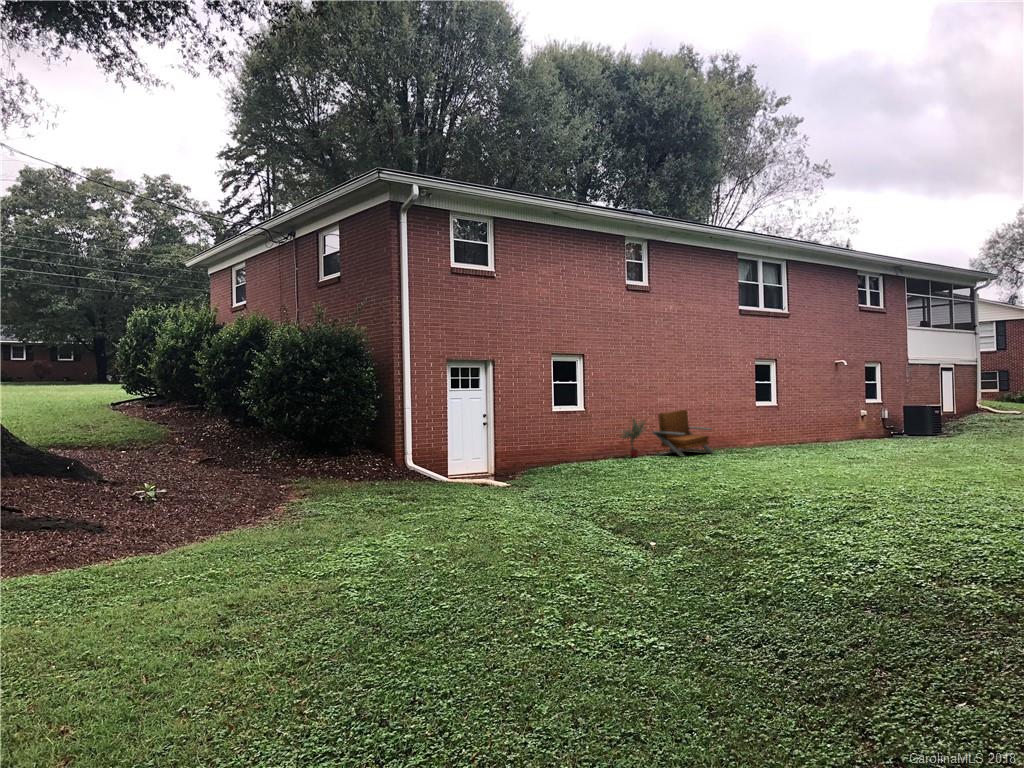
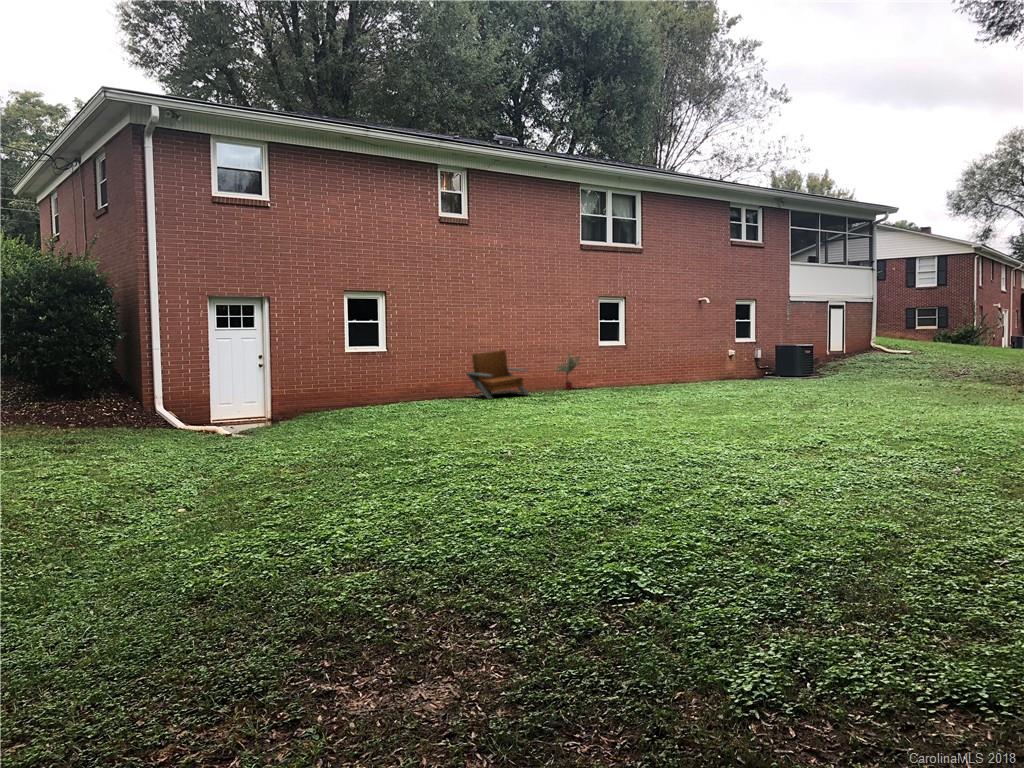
potted tree: present [620,418,646,457] -> present [556,354,580,389]

